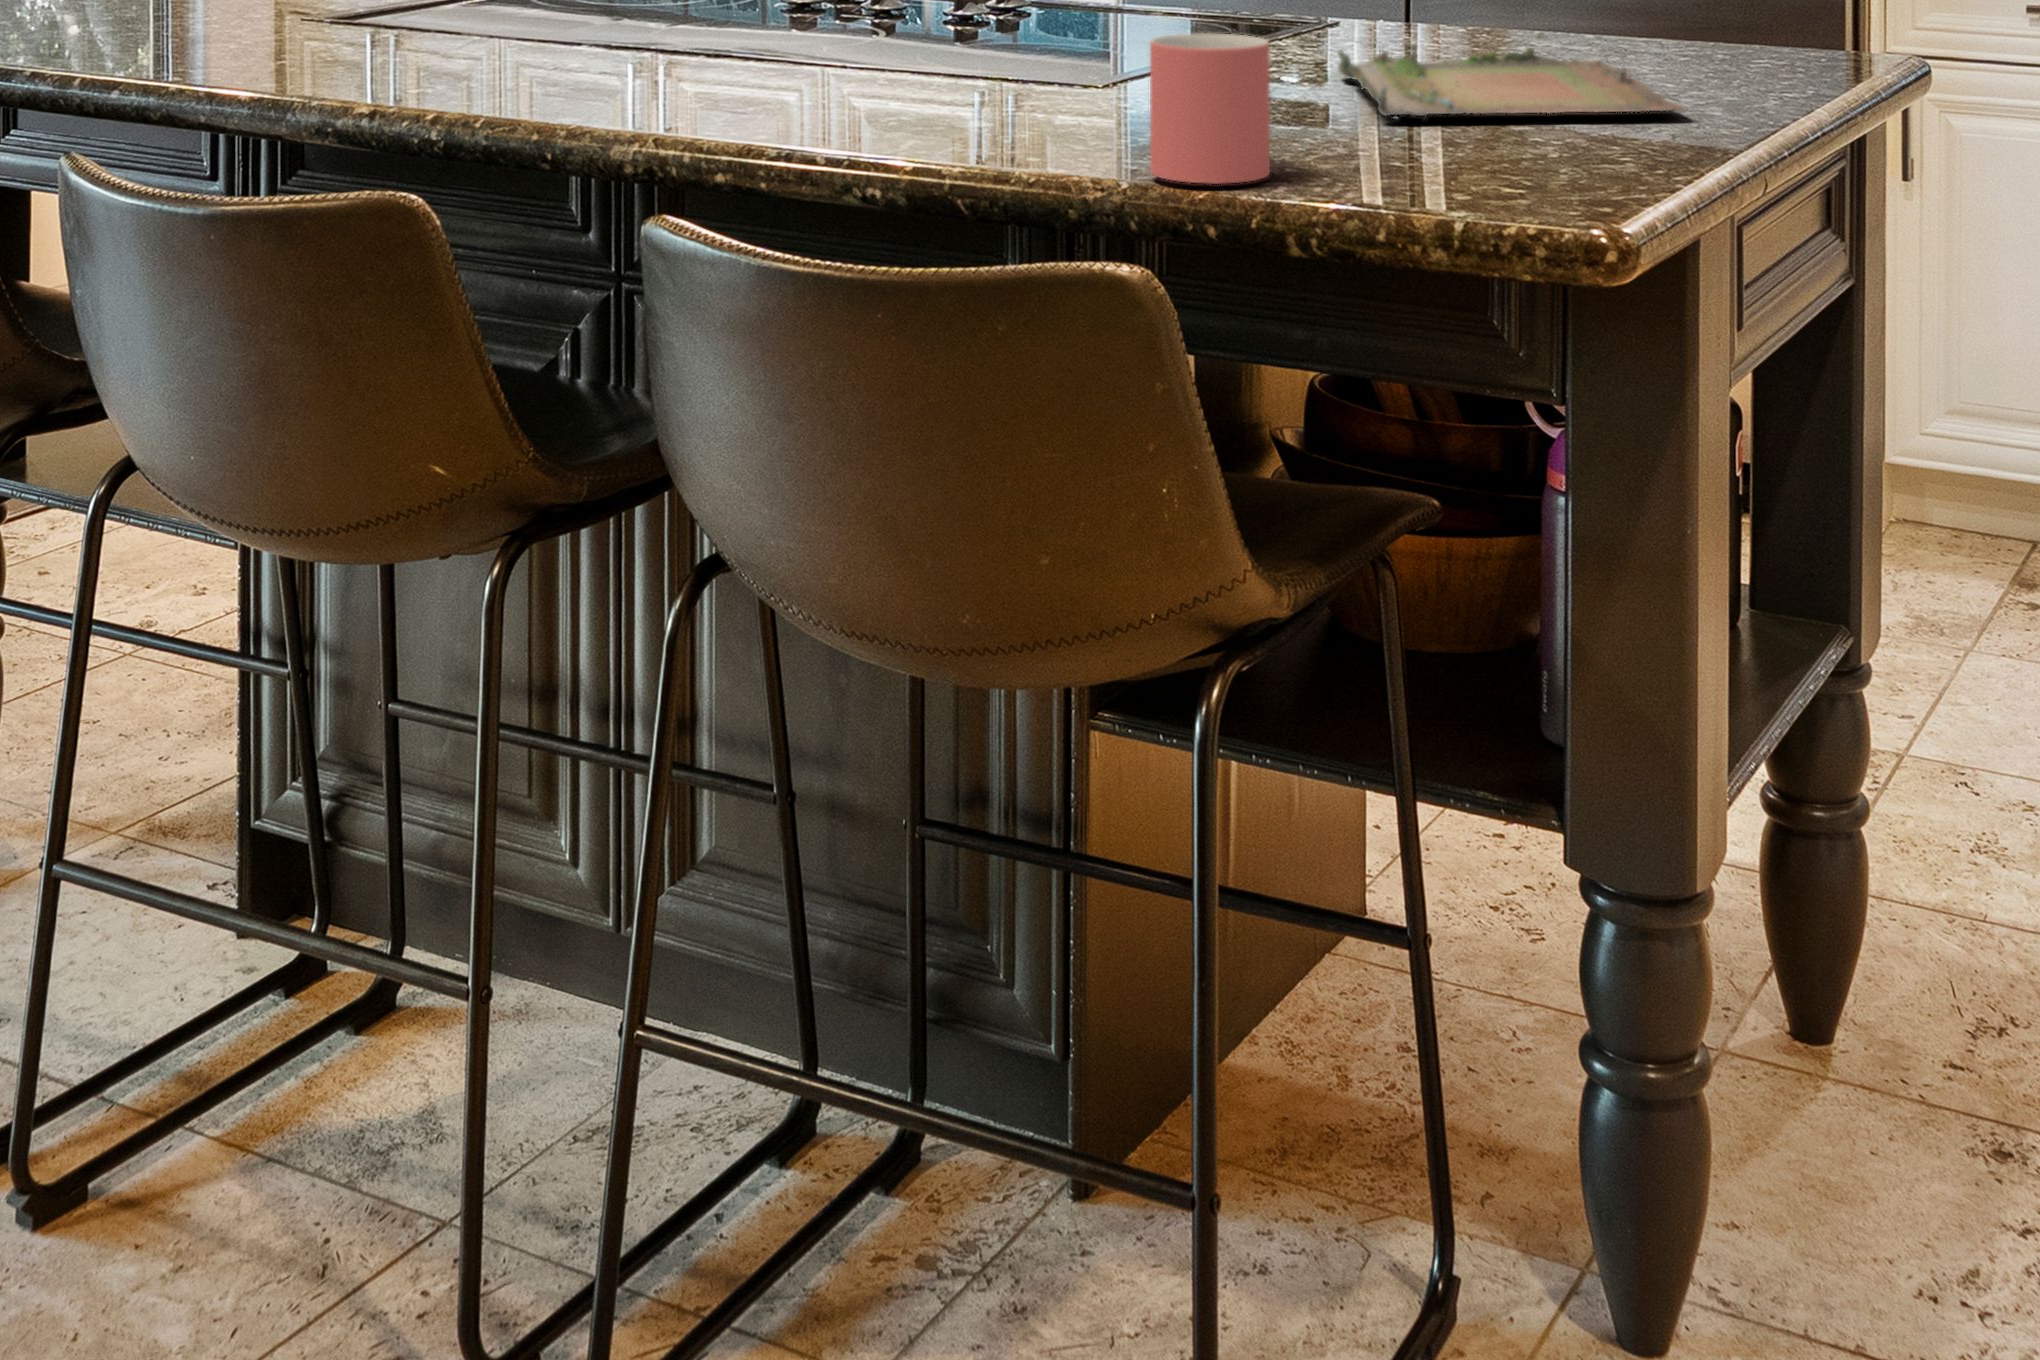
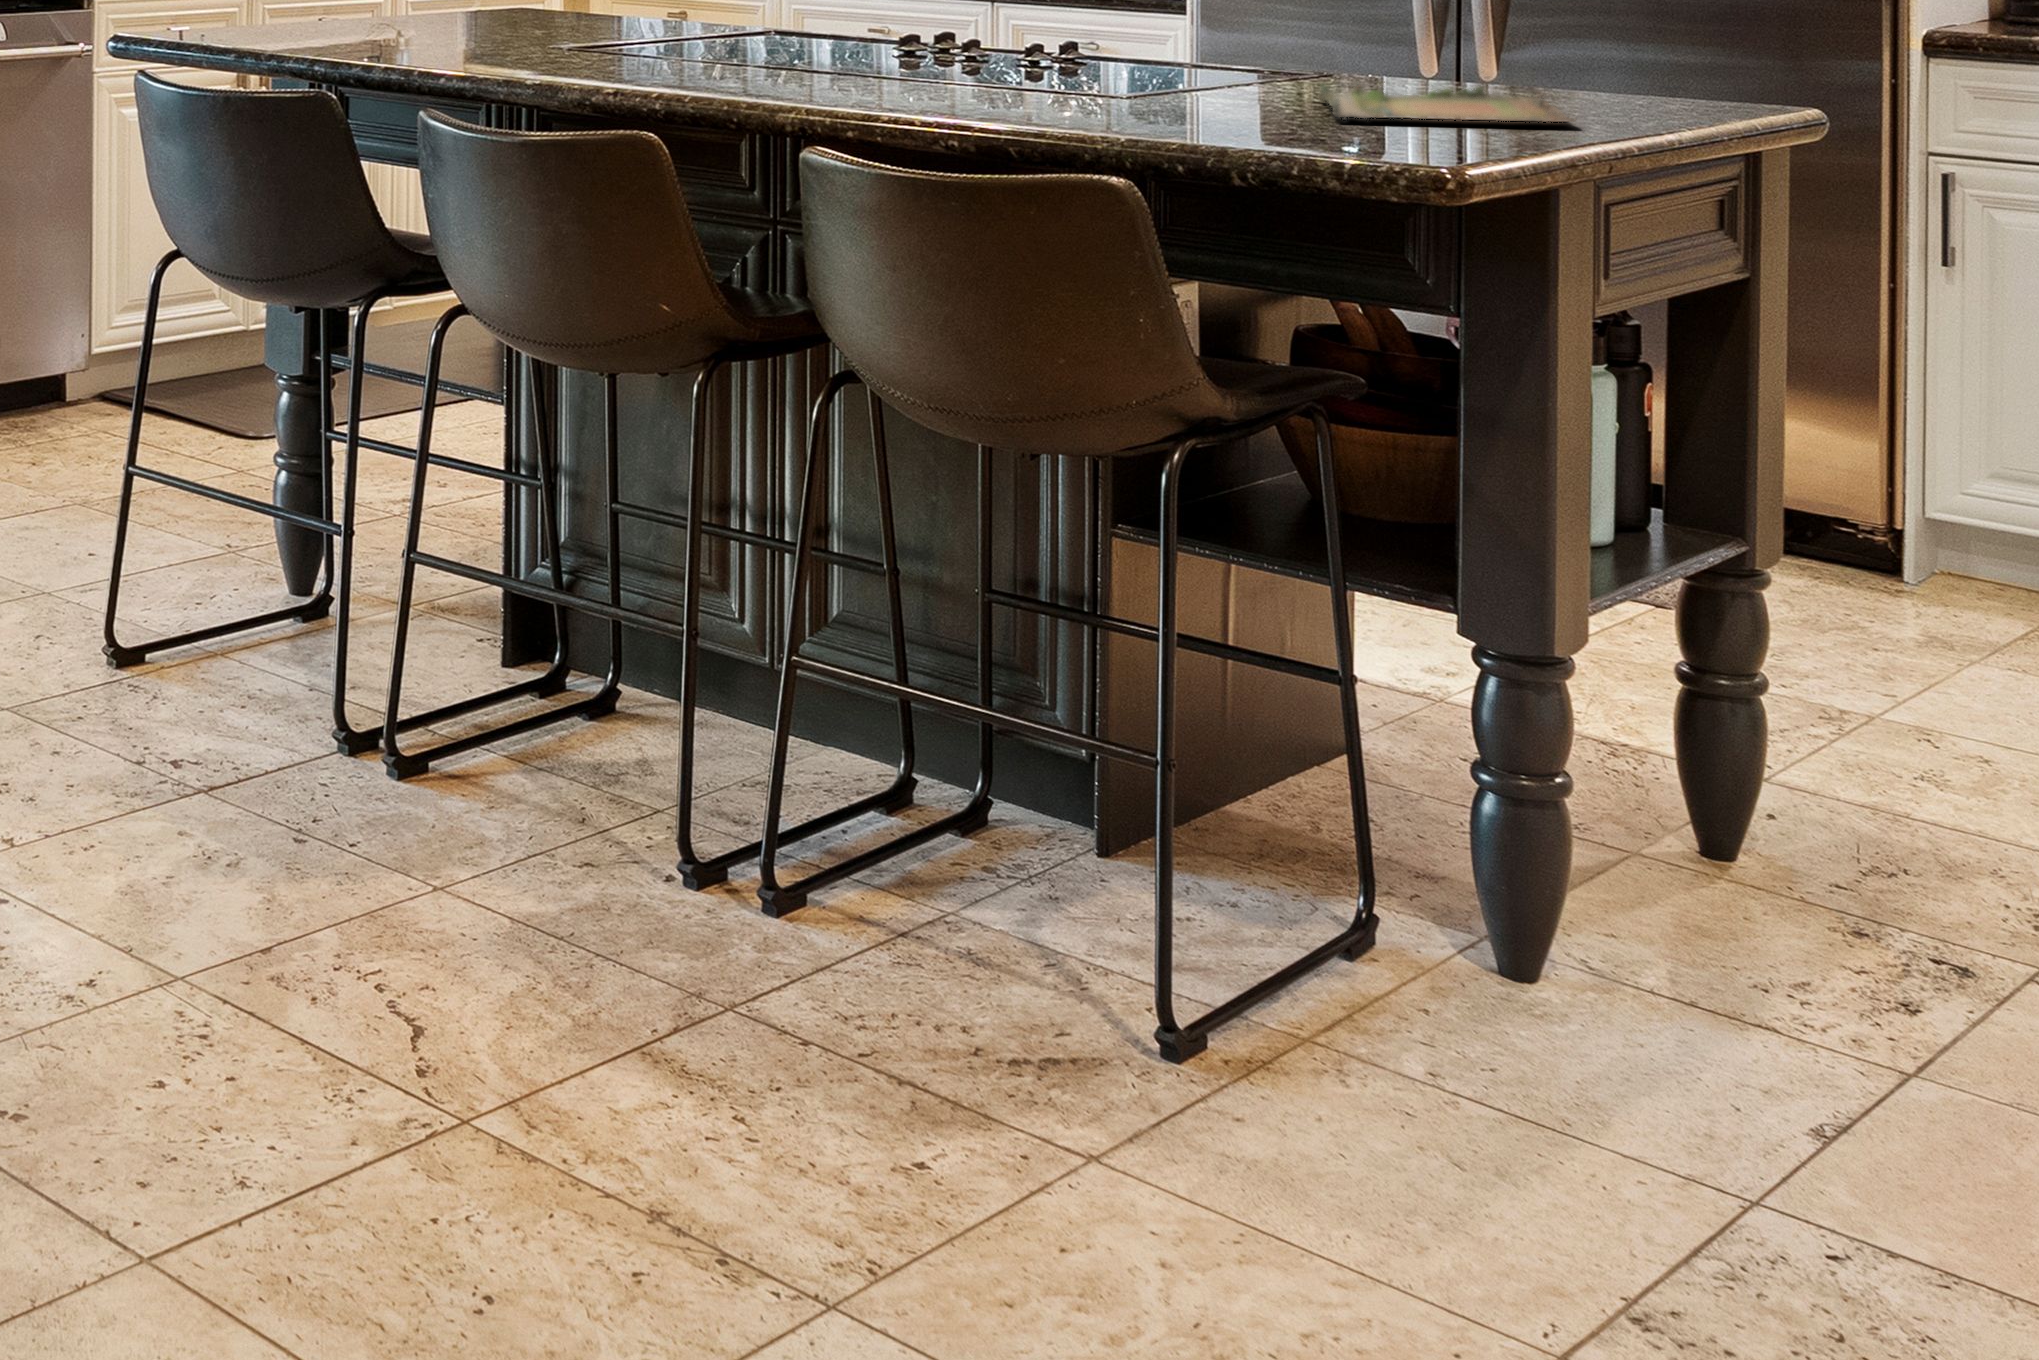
mug: present [1150,34,1270,184] -> none [1147,47,1233,142]

